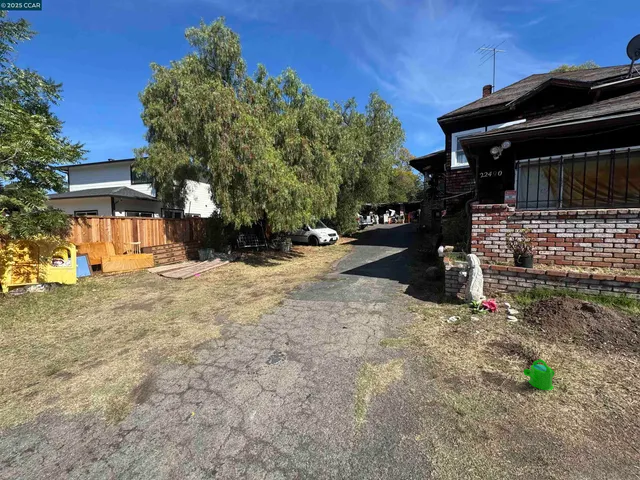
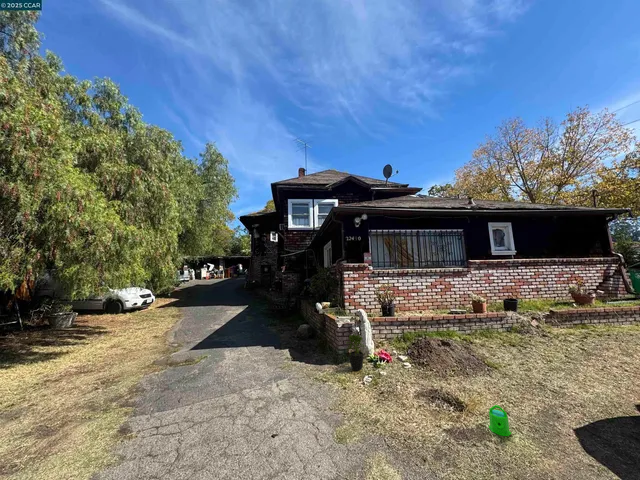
potted plant: none [444,276,470,313] -> present [347,334,364,371]

